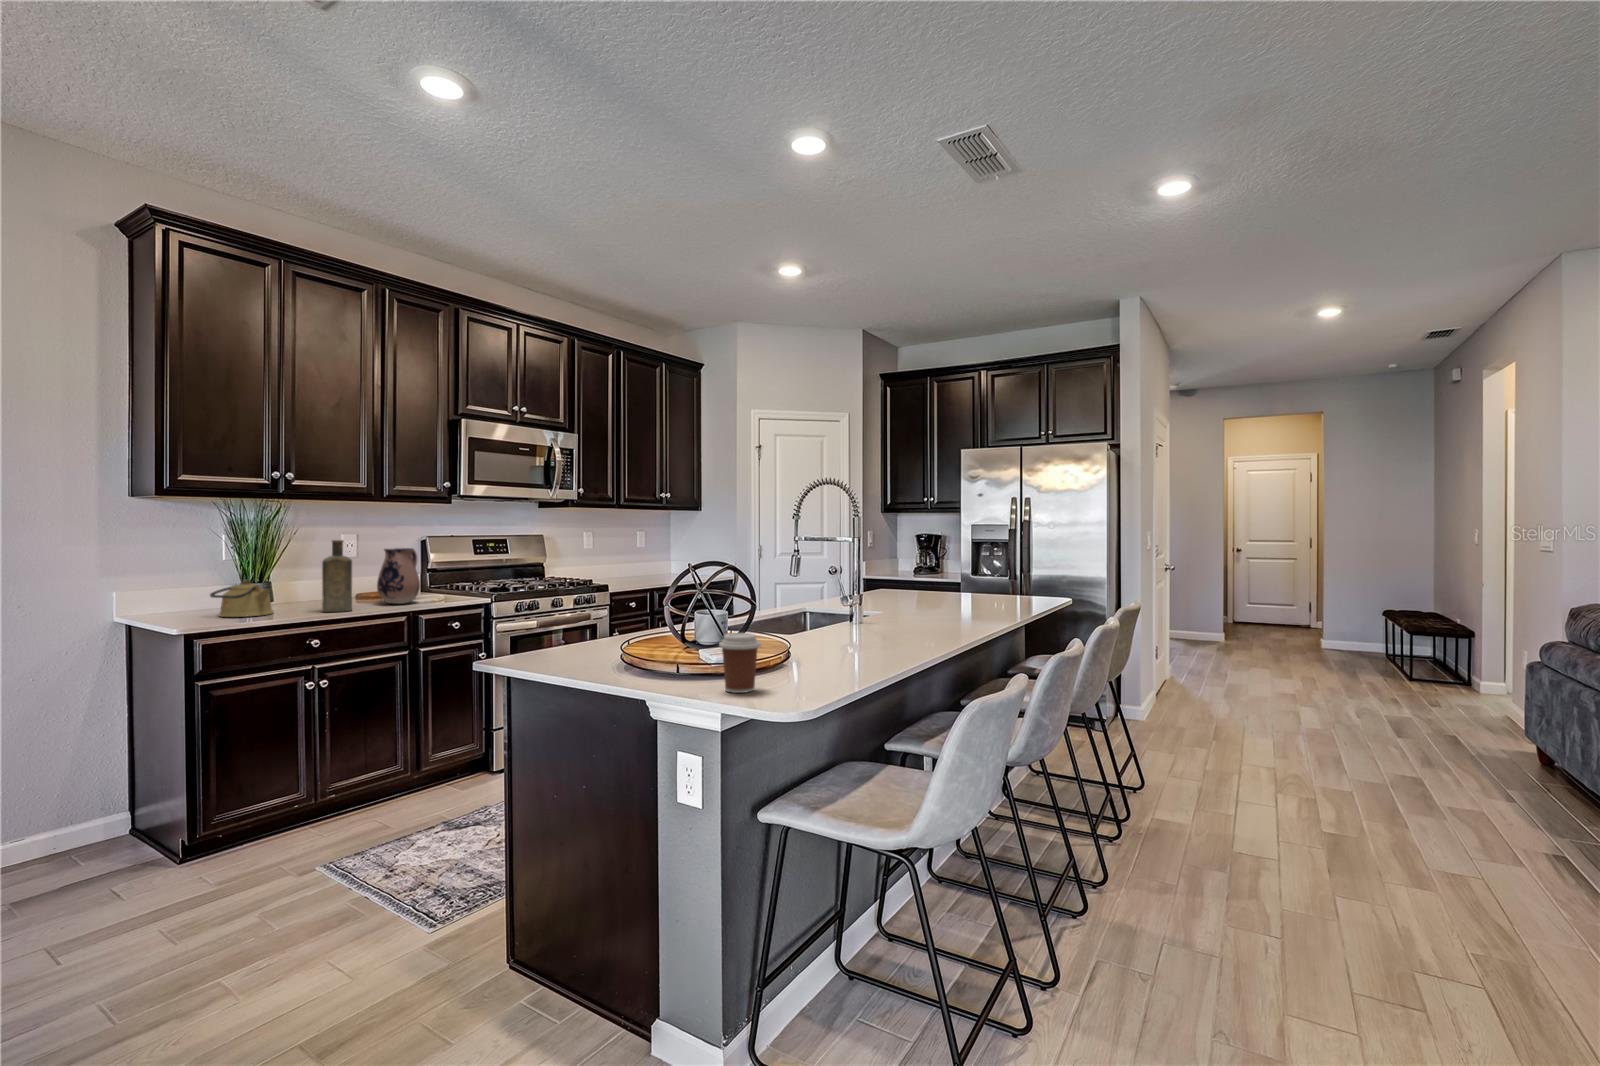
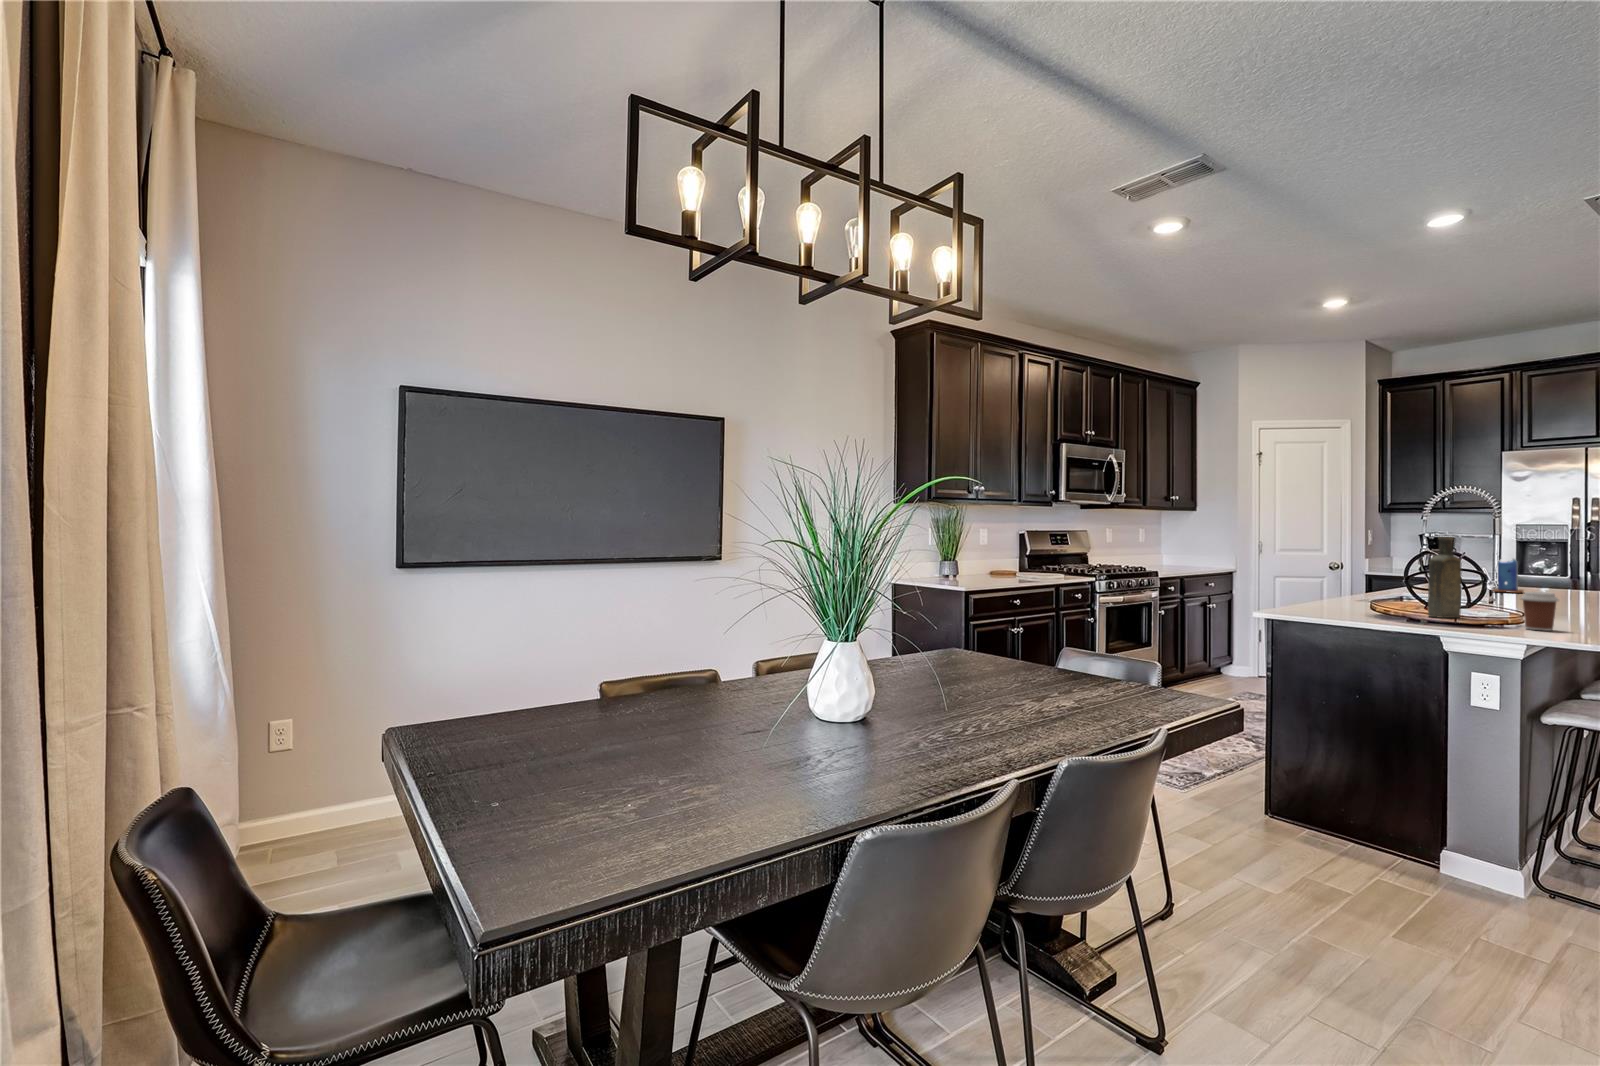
bottle: present [322,540,352,612] -> present [1428,537,1461,618]
ceramic pitcher: present [377,548,420,604] -> none [1027,539,1056,578]
candle: none [904,563,934,605] -> present [1492,557,1523,593]
kettle: present [210,580,273,617] -> none [946,558,984,582]

